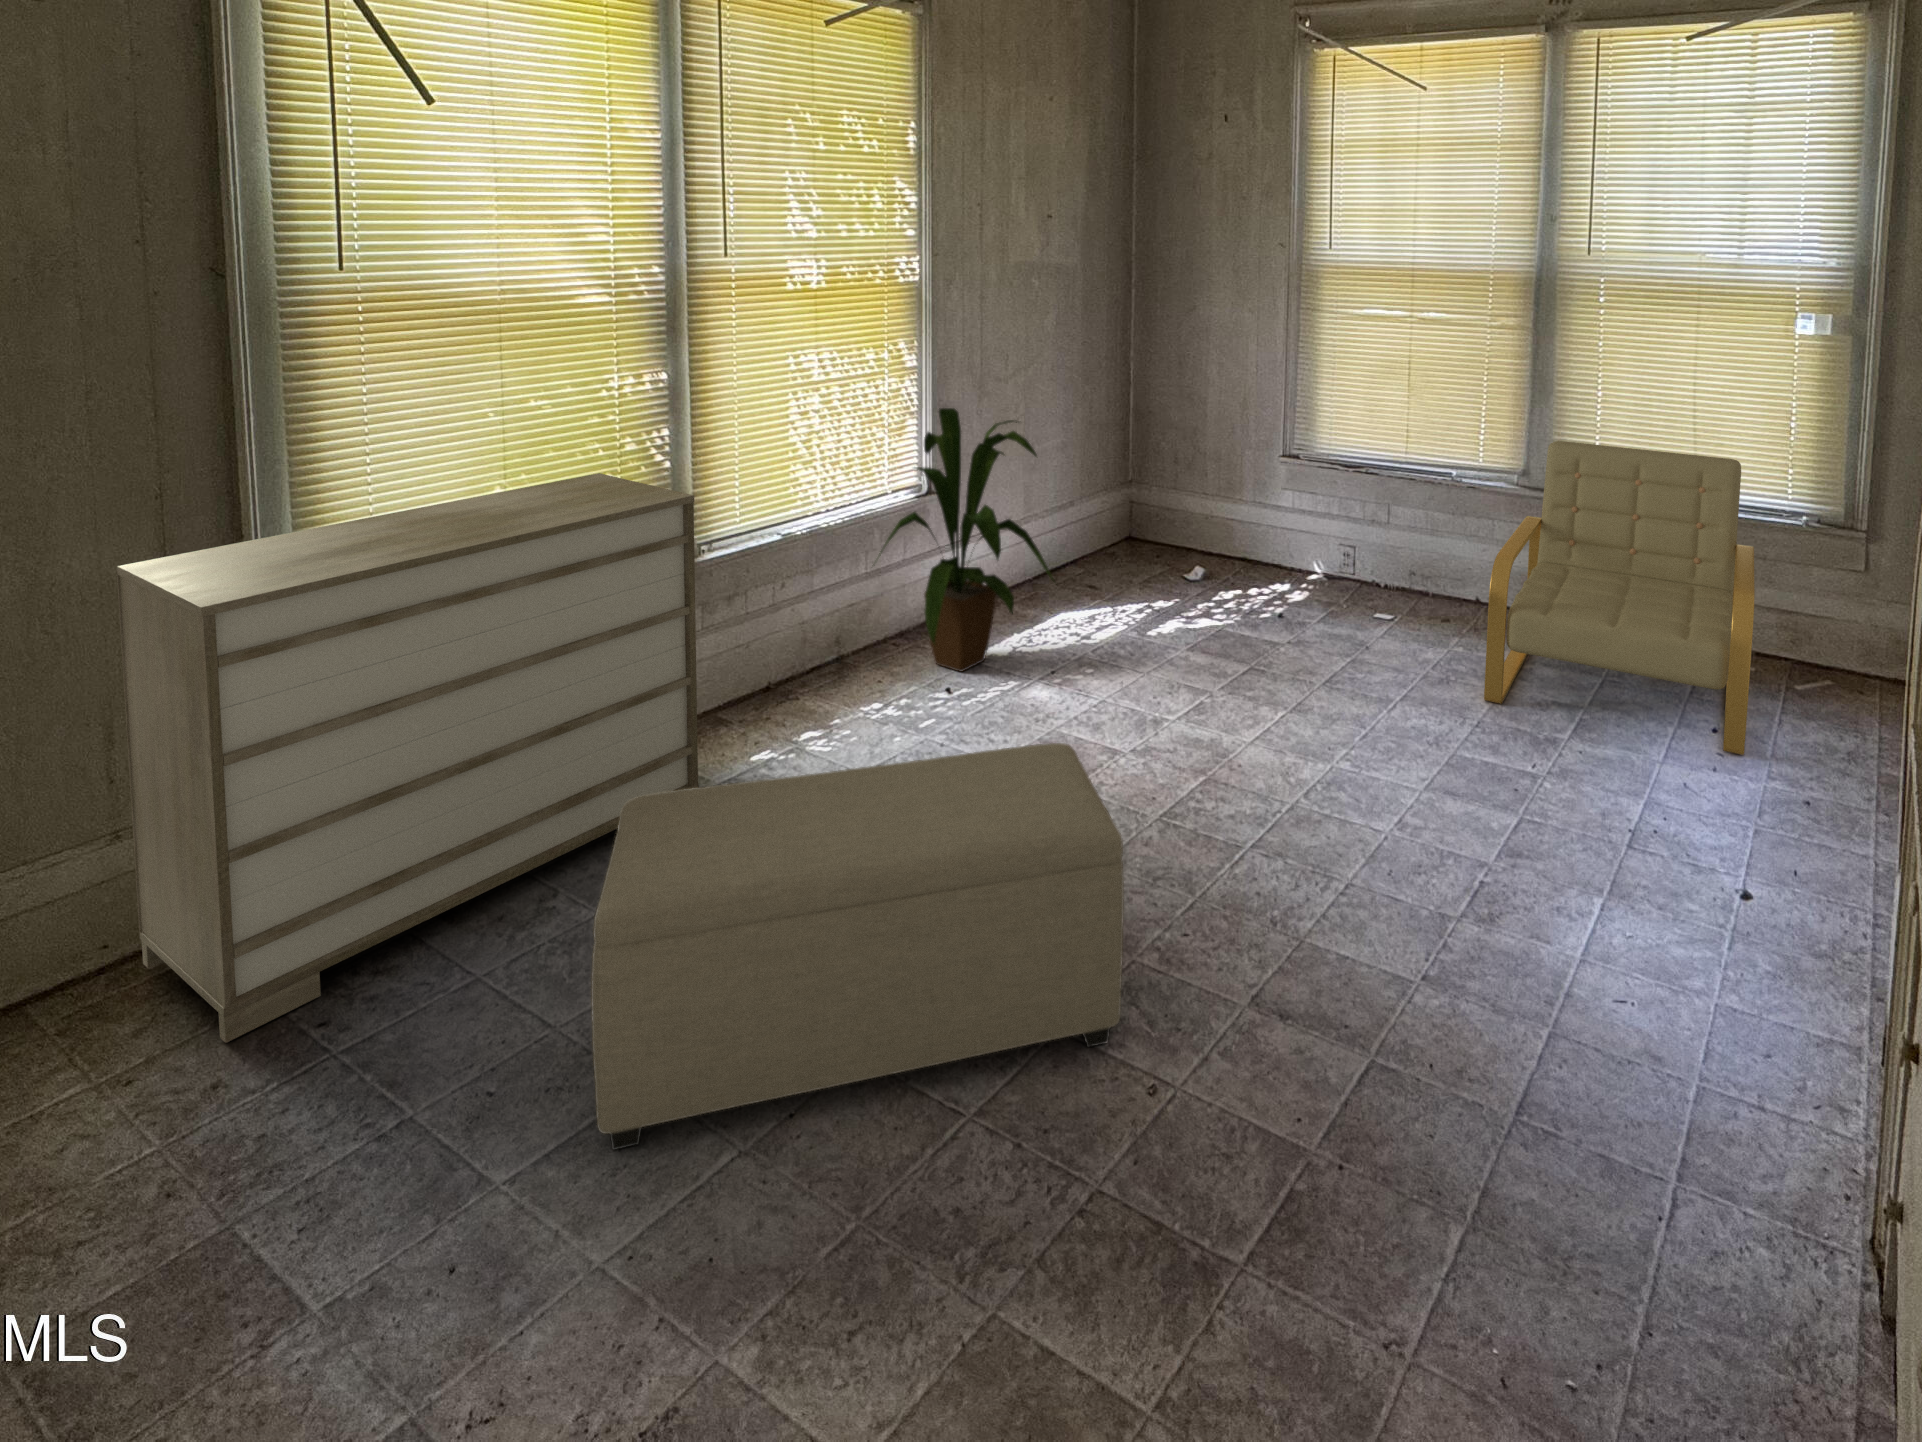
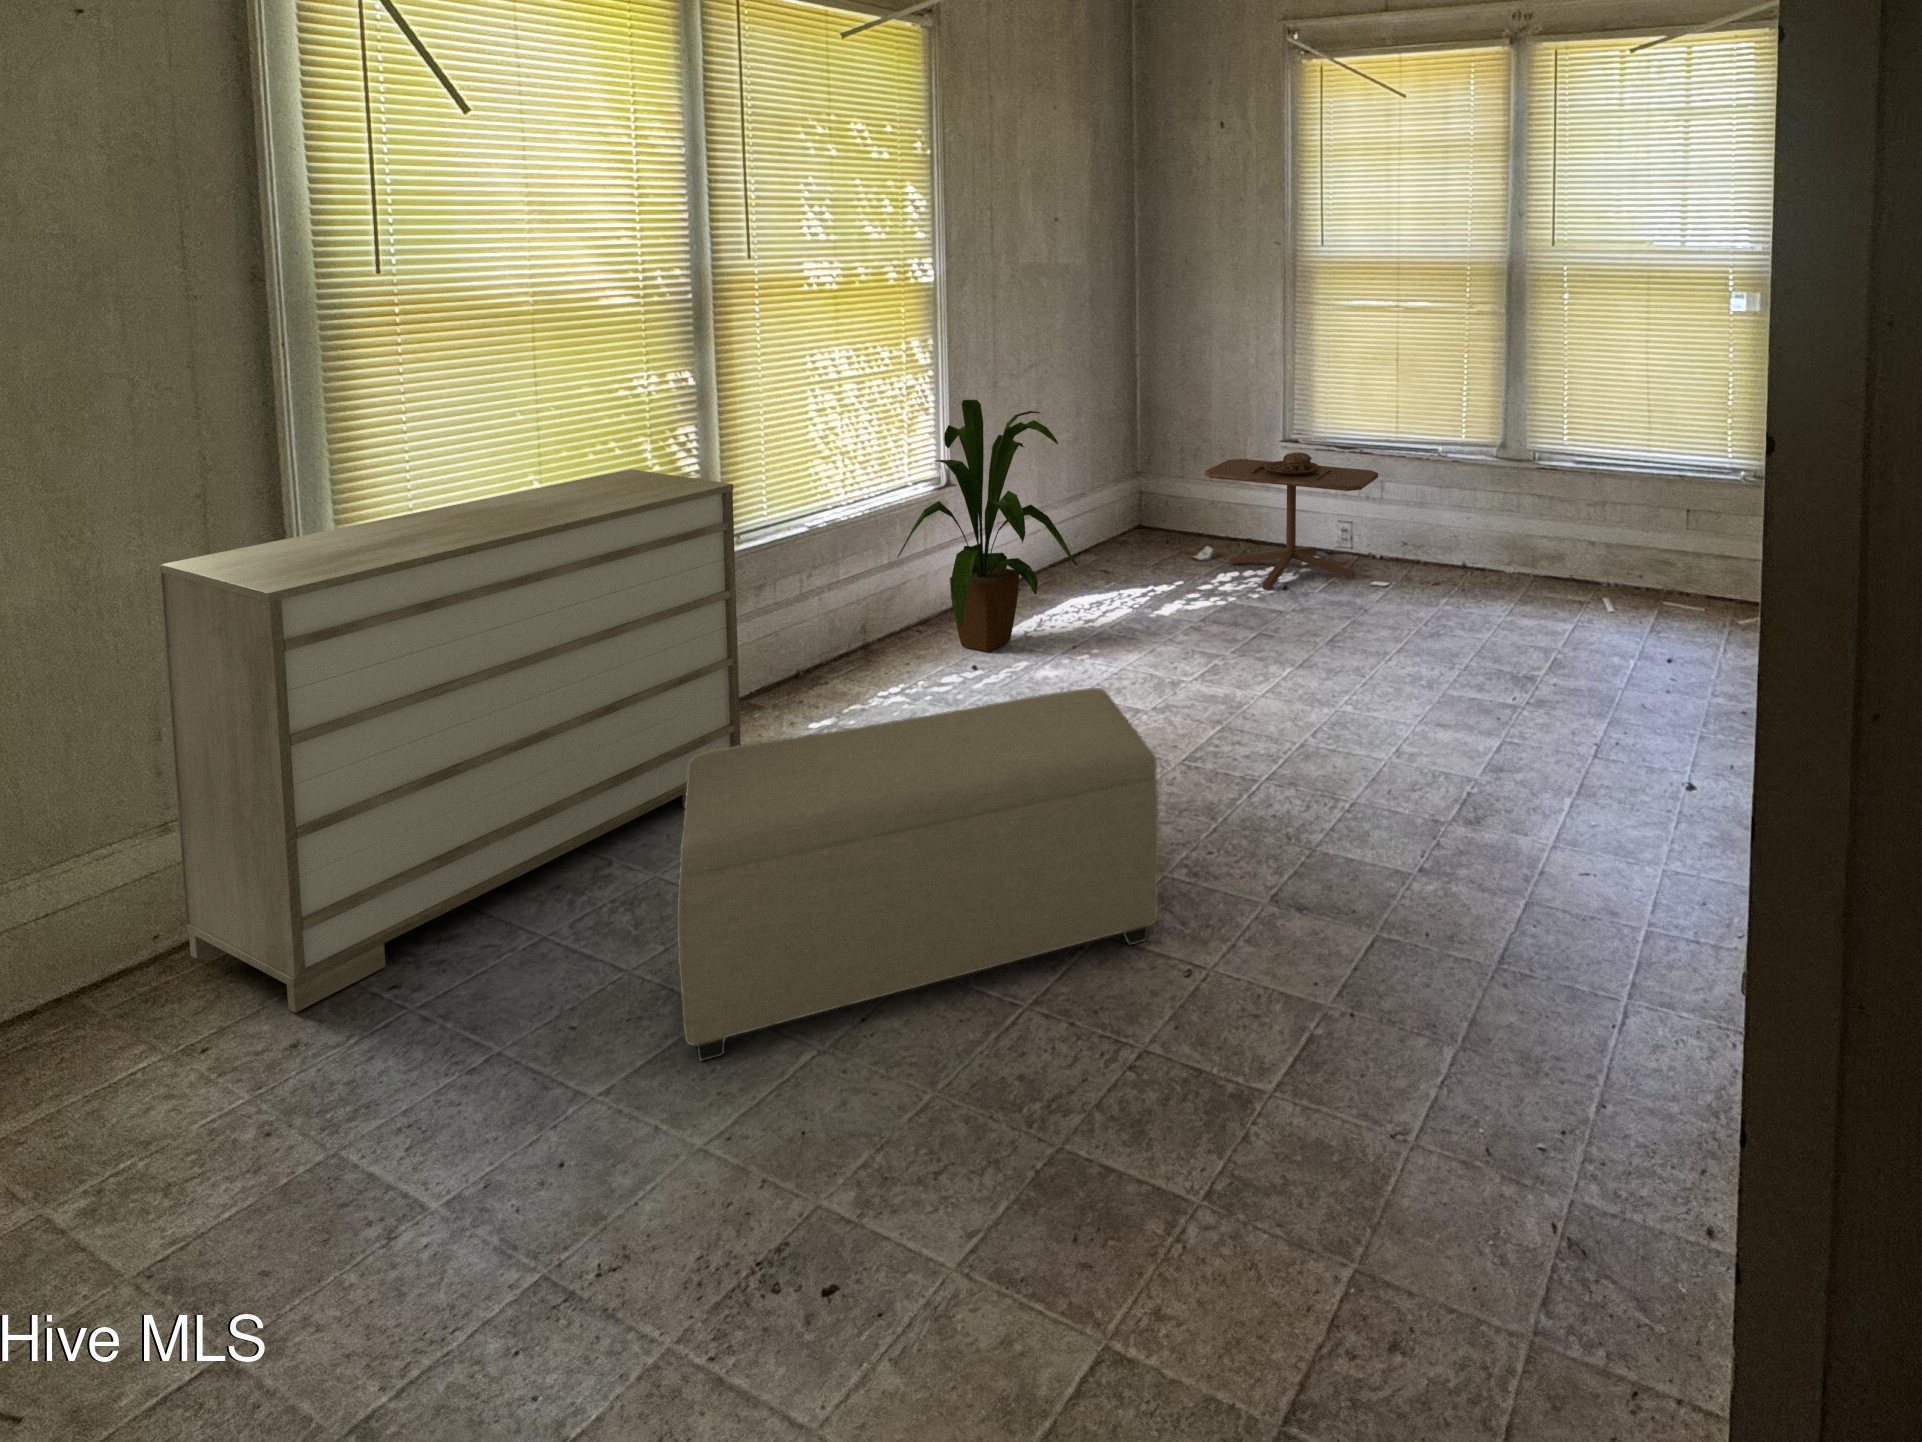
armchair: present [1484,441,1755,755] -> none [1472,416,1701,679]
side table: none [1195,470,1382,617] -> present [1205,452,1378,590]

